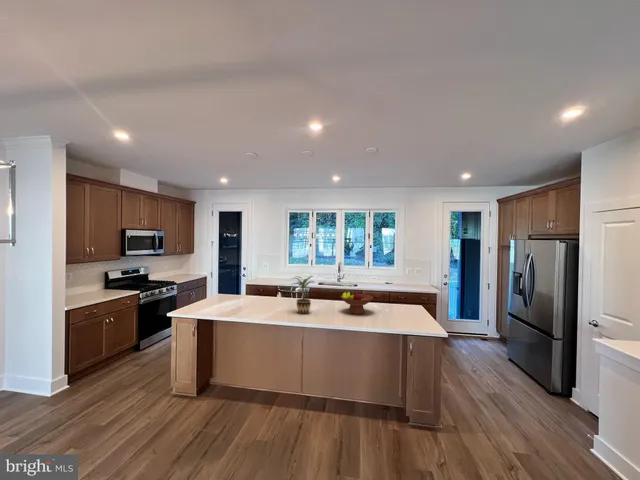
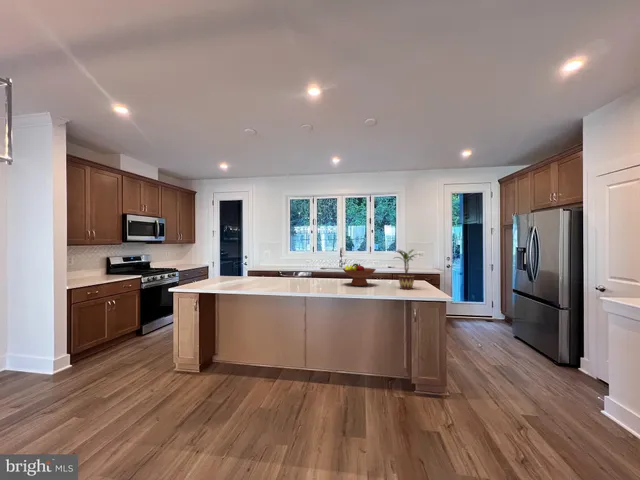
potted plant: present [294,276,313,314] -> present [396,250,414,289]

